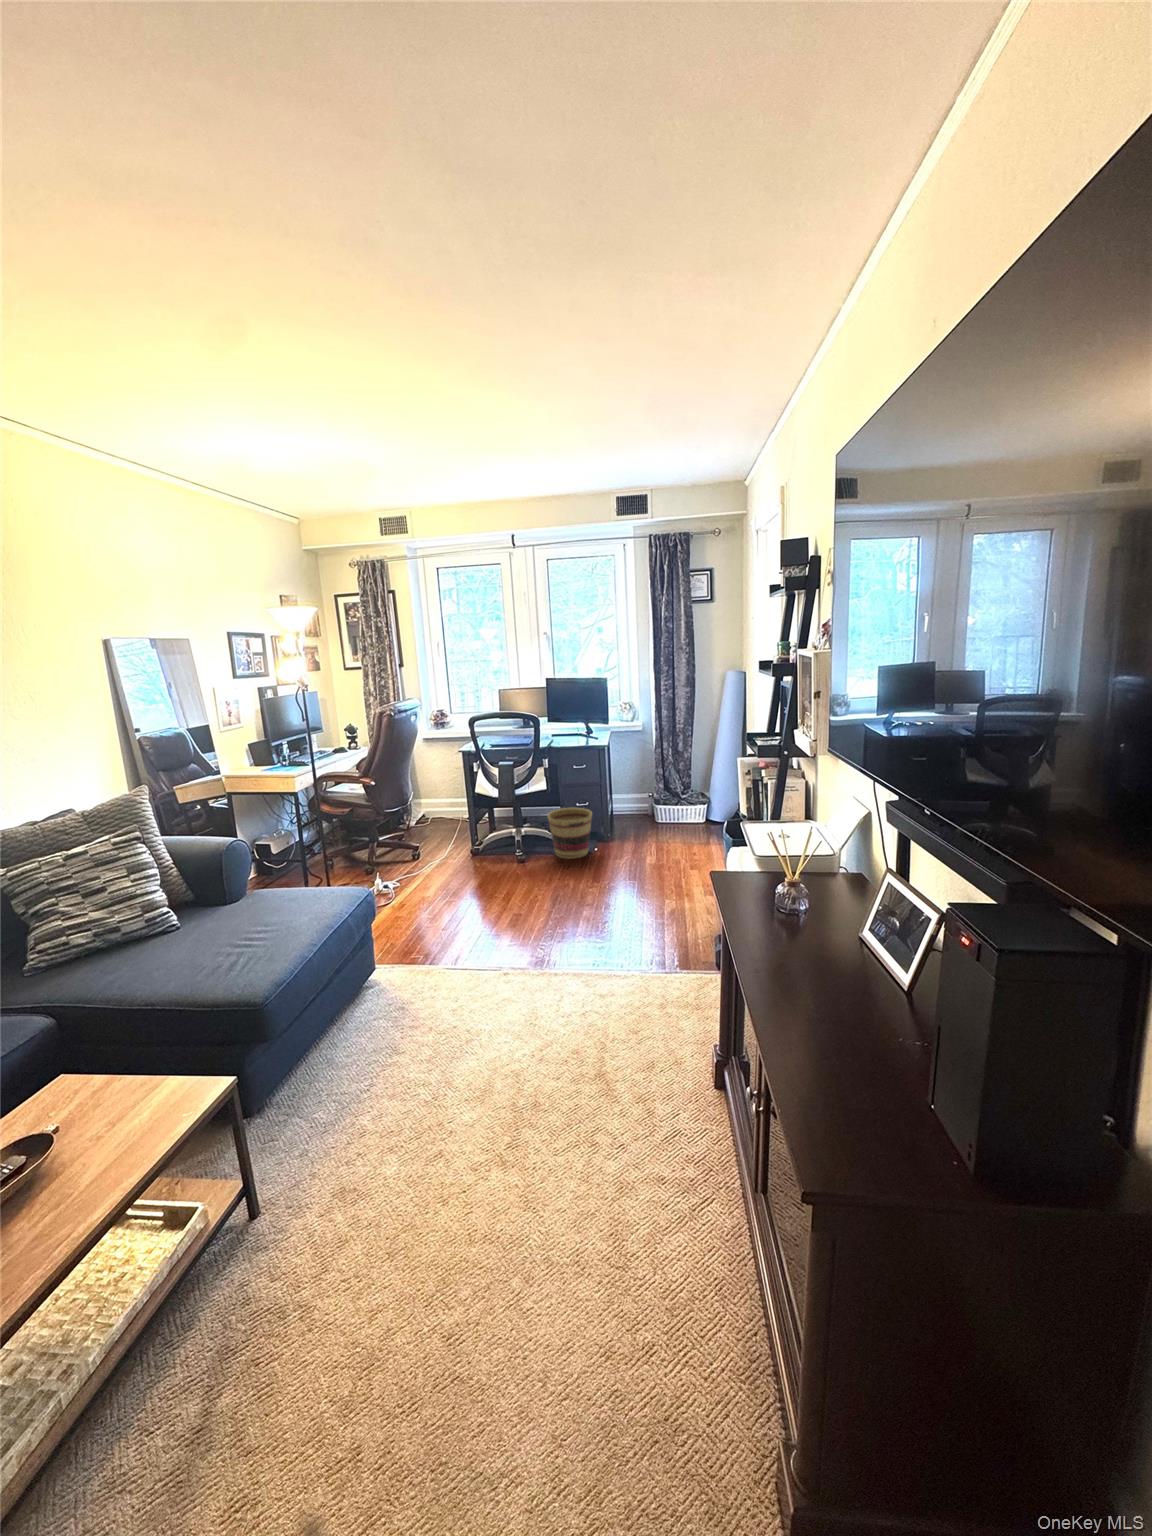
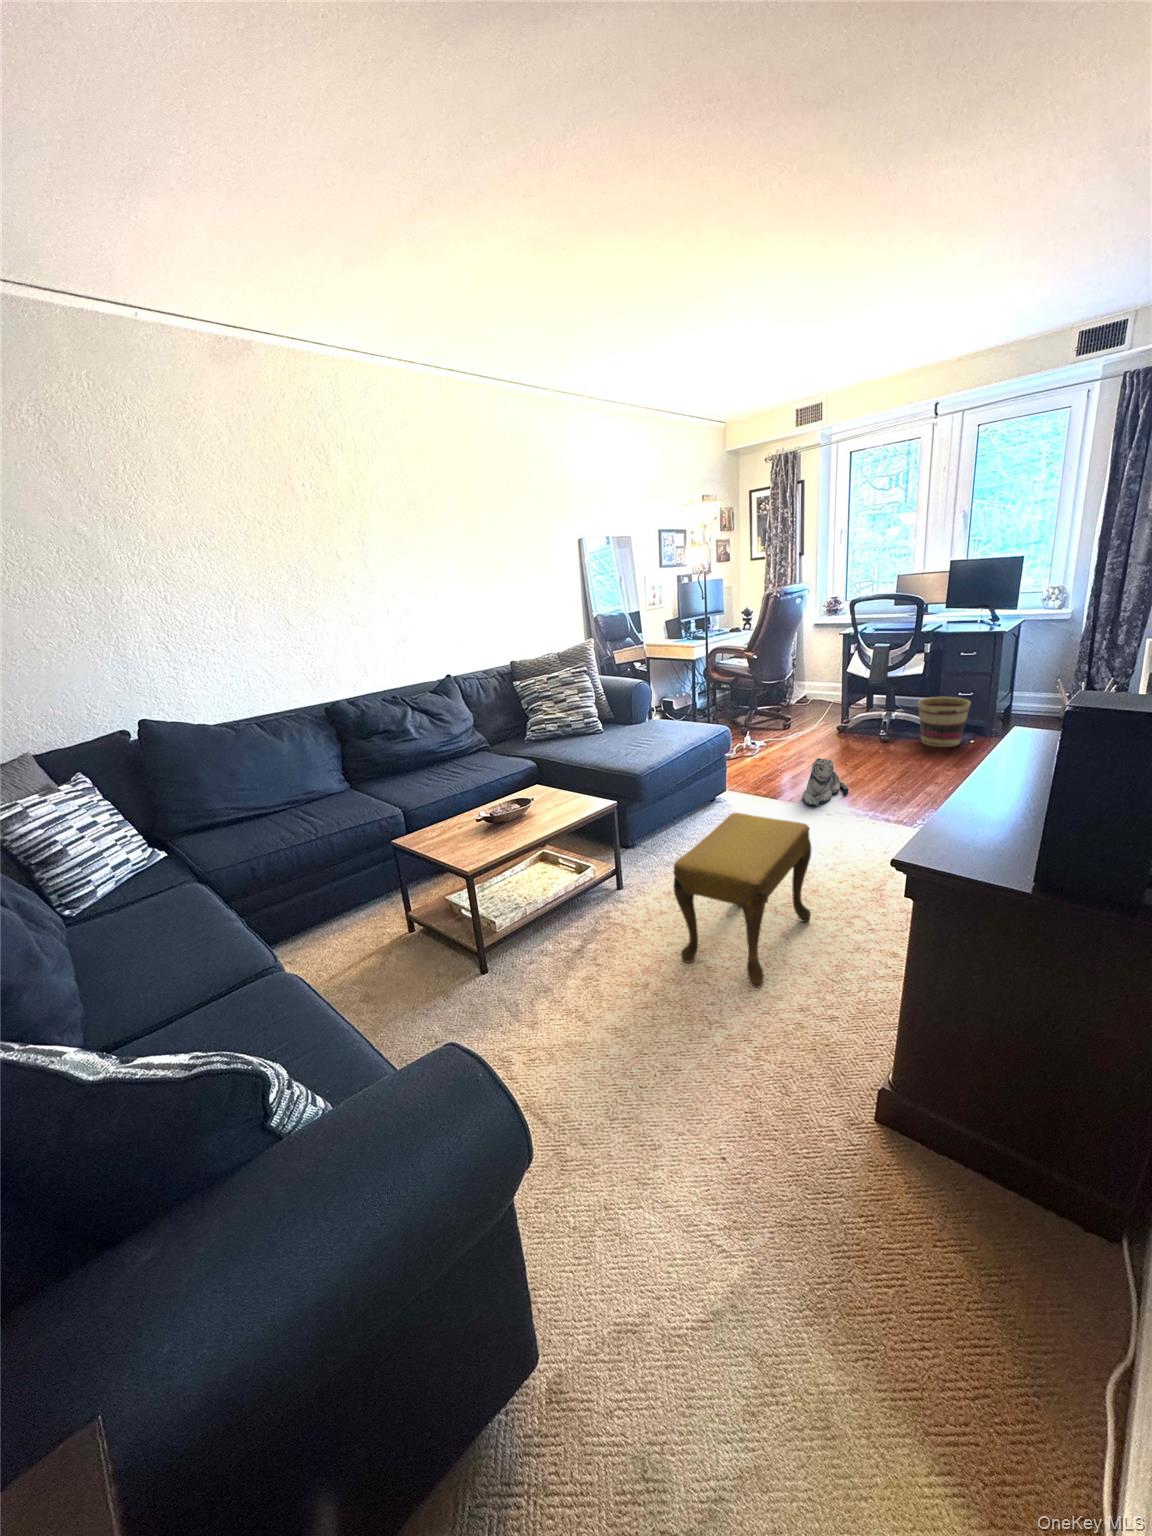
plush toy: none [472,903,519,965] -> present [802,758,849,806]
footstool: none [389,1040,564,1363] -> present [673,813,812,988]

